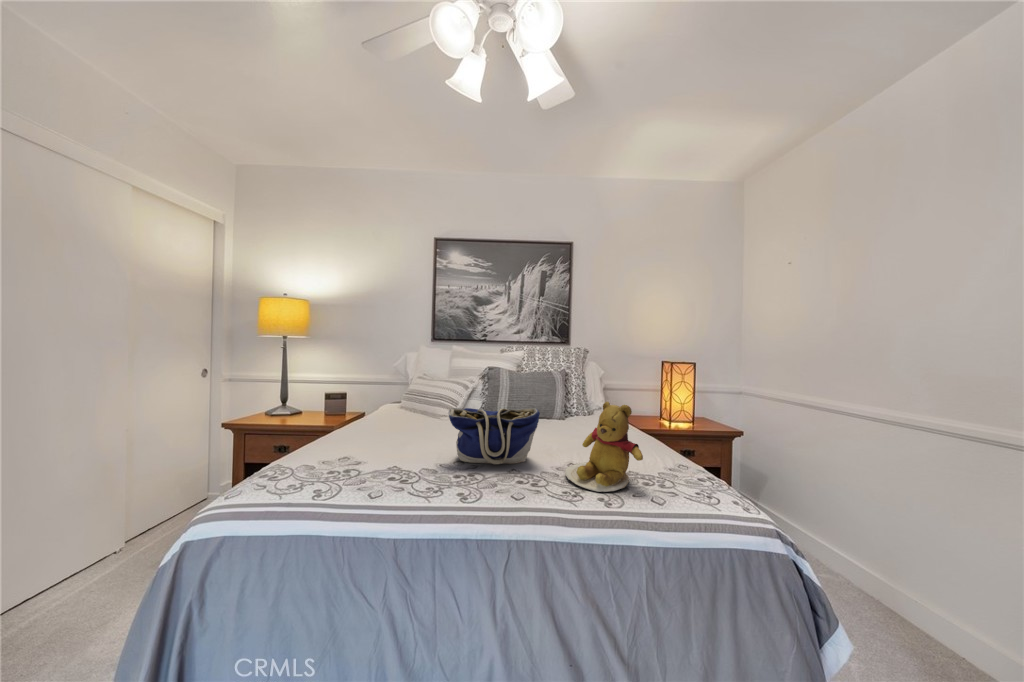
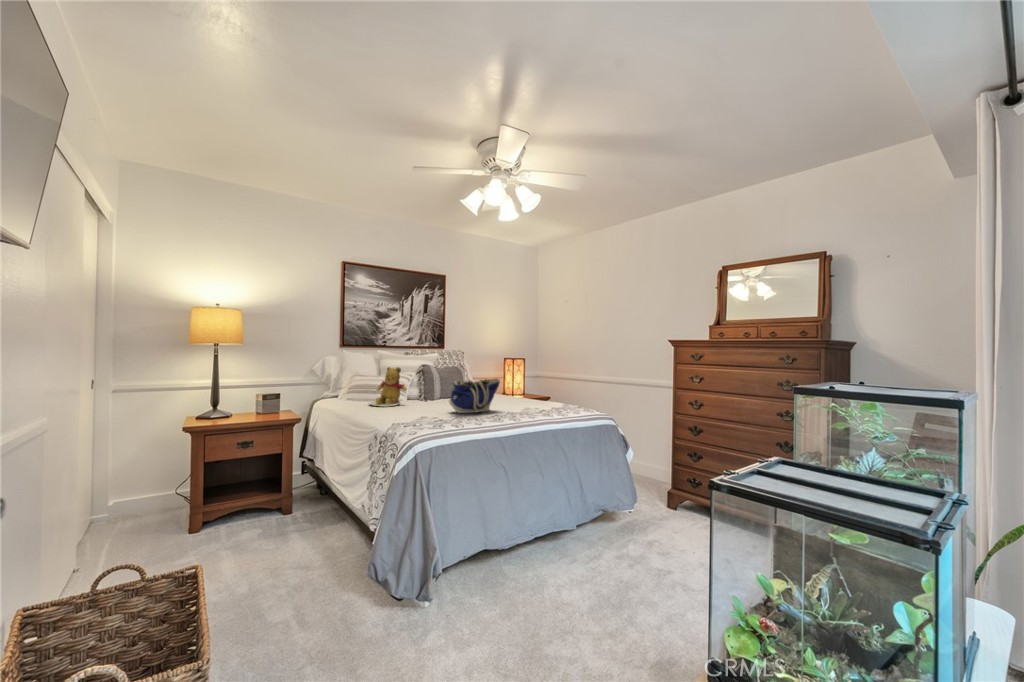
teddy bear: present [565,402,643,492] -> present [369,367,407,407]

